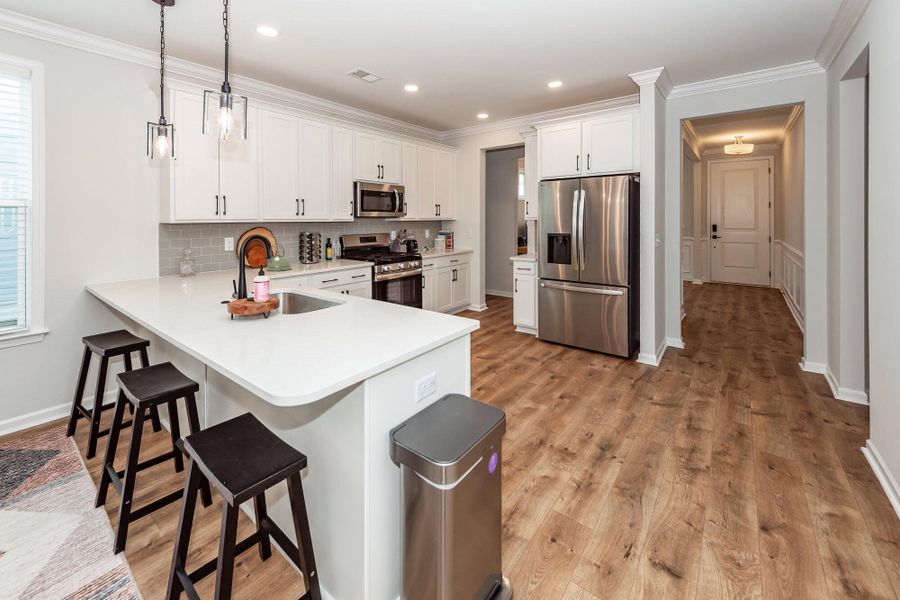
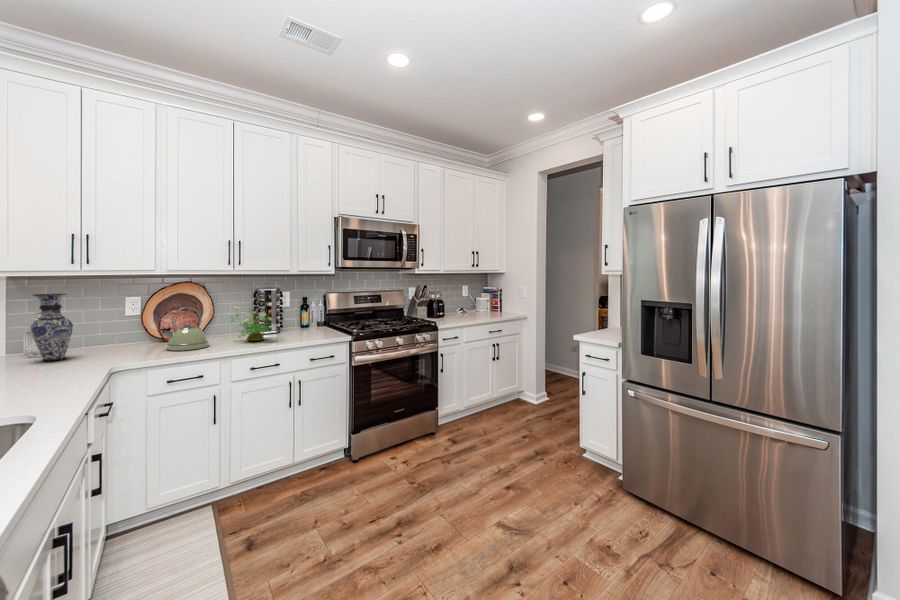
vase: none [196,234,217,277] -> present [30,294,73,361]
potted plant: none [296,238,329,266] -> present [230,299,272,341]

